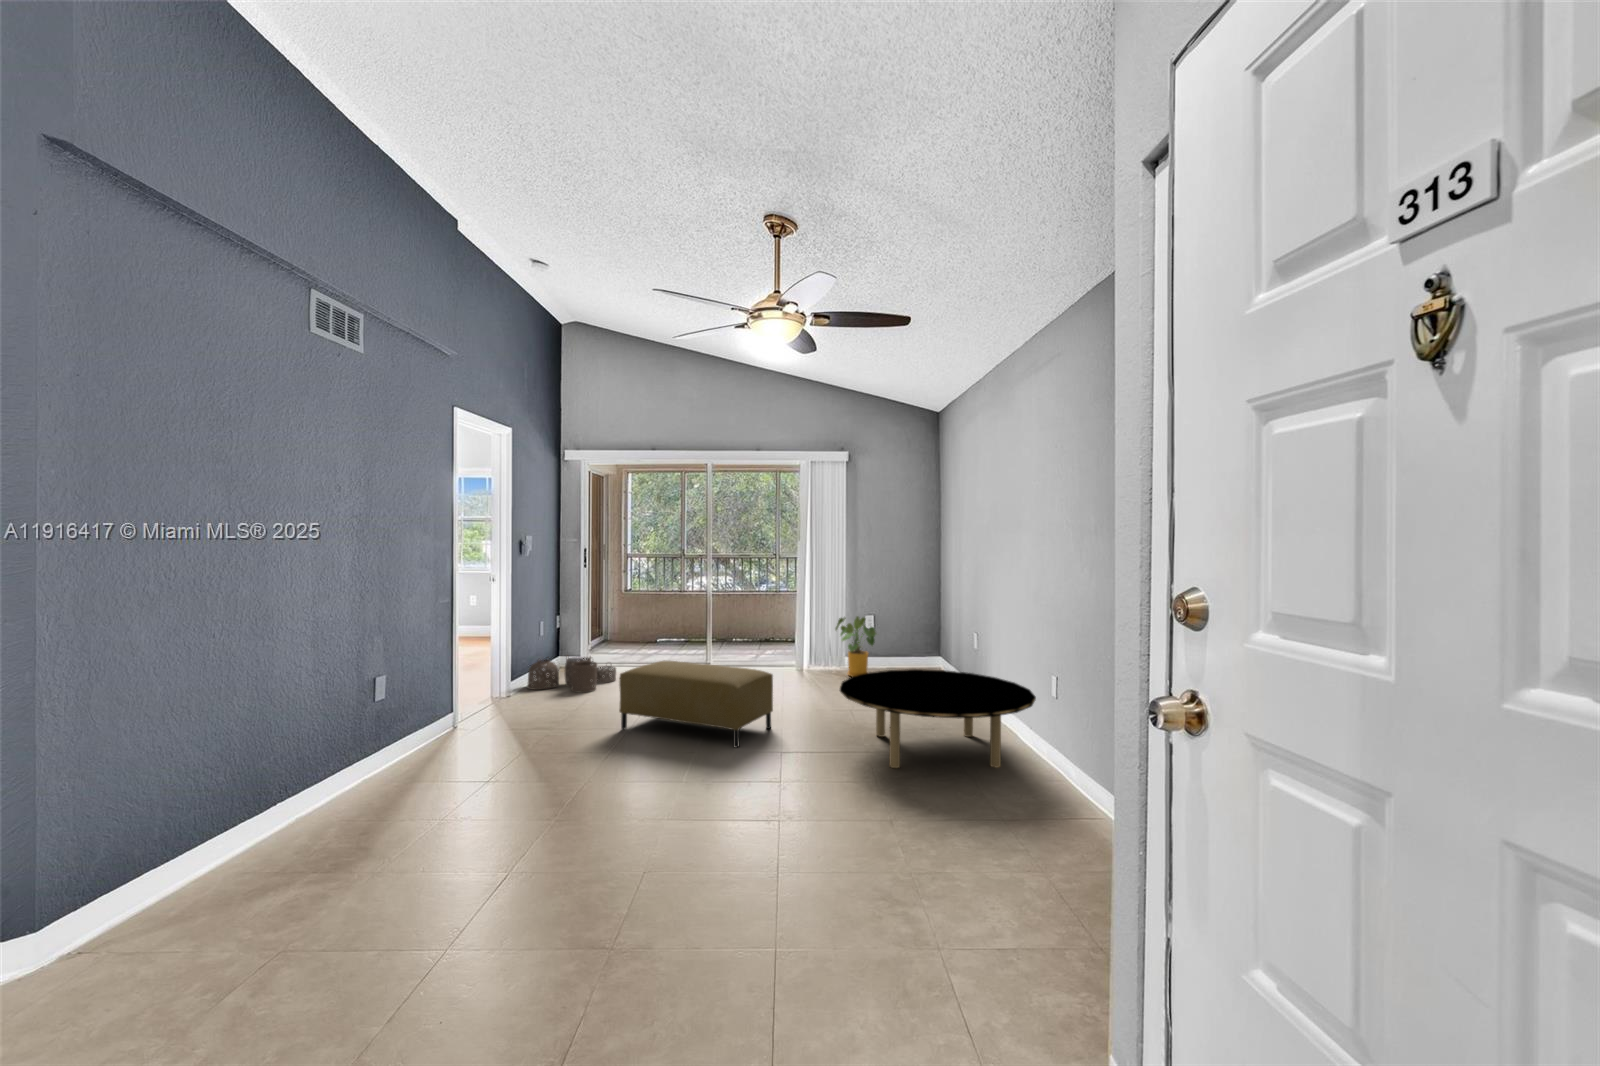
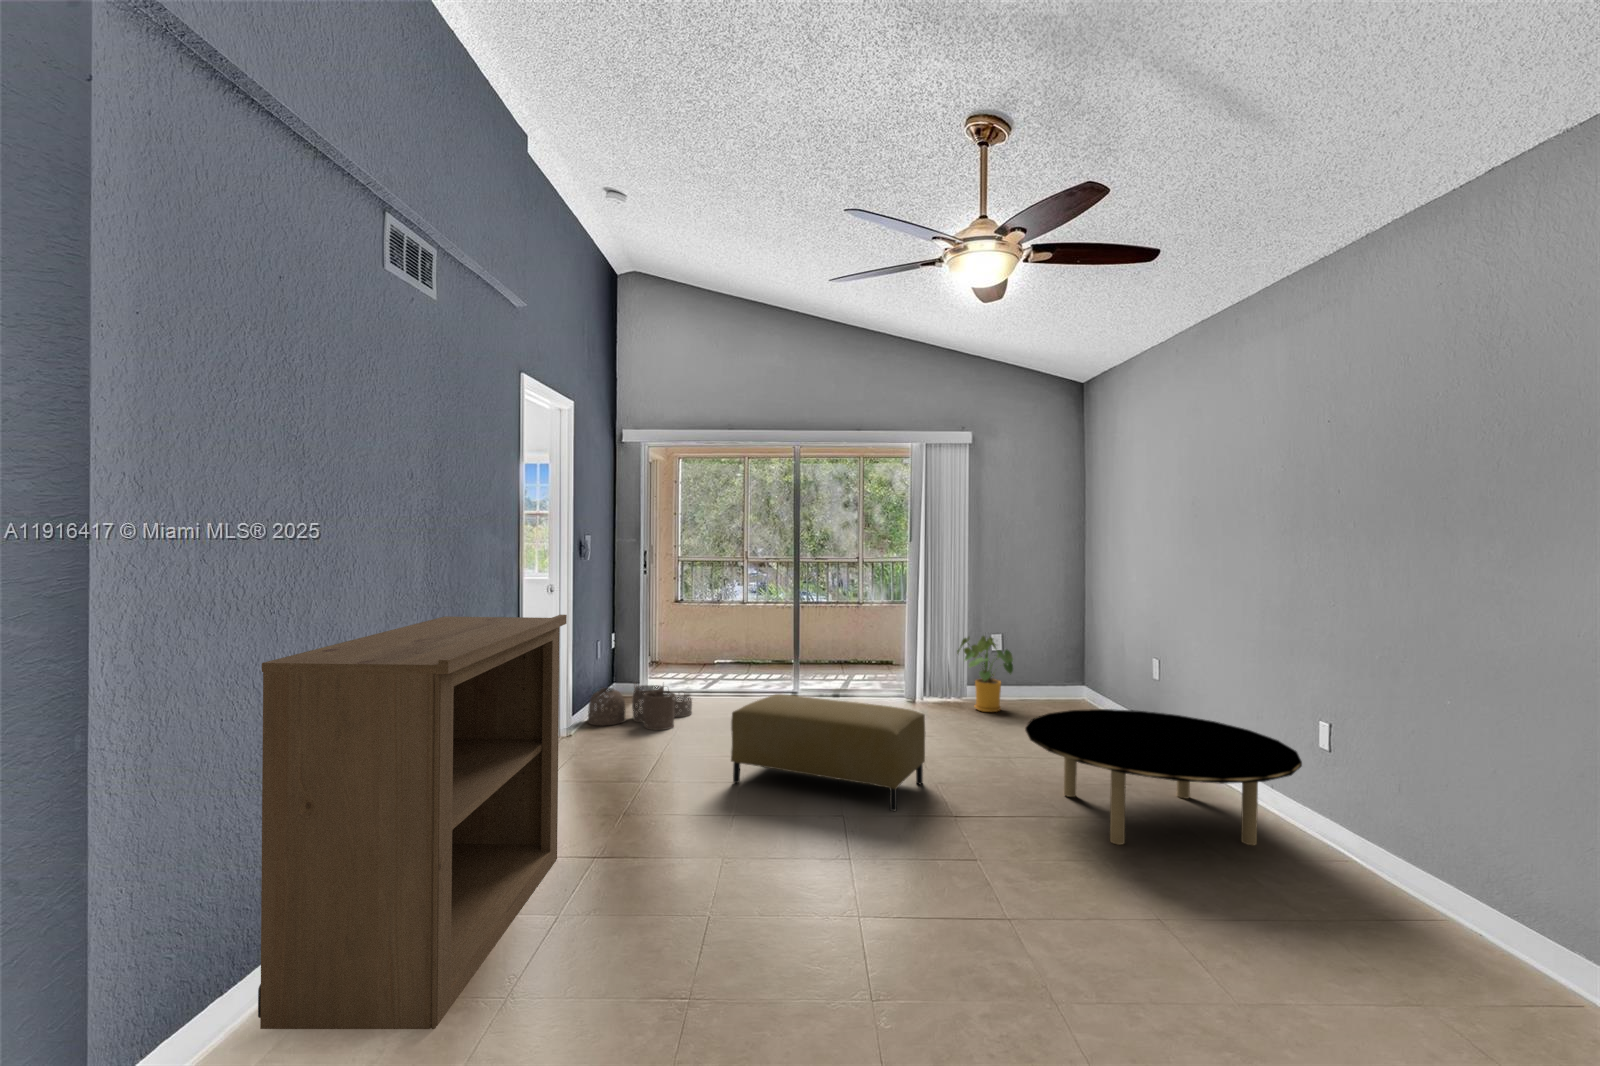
bookshelf: none [186,595,463,890] -> present [258,615,567,1029]

